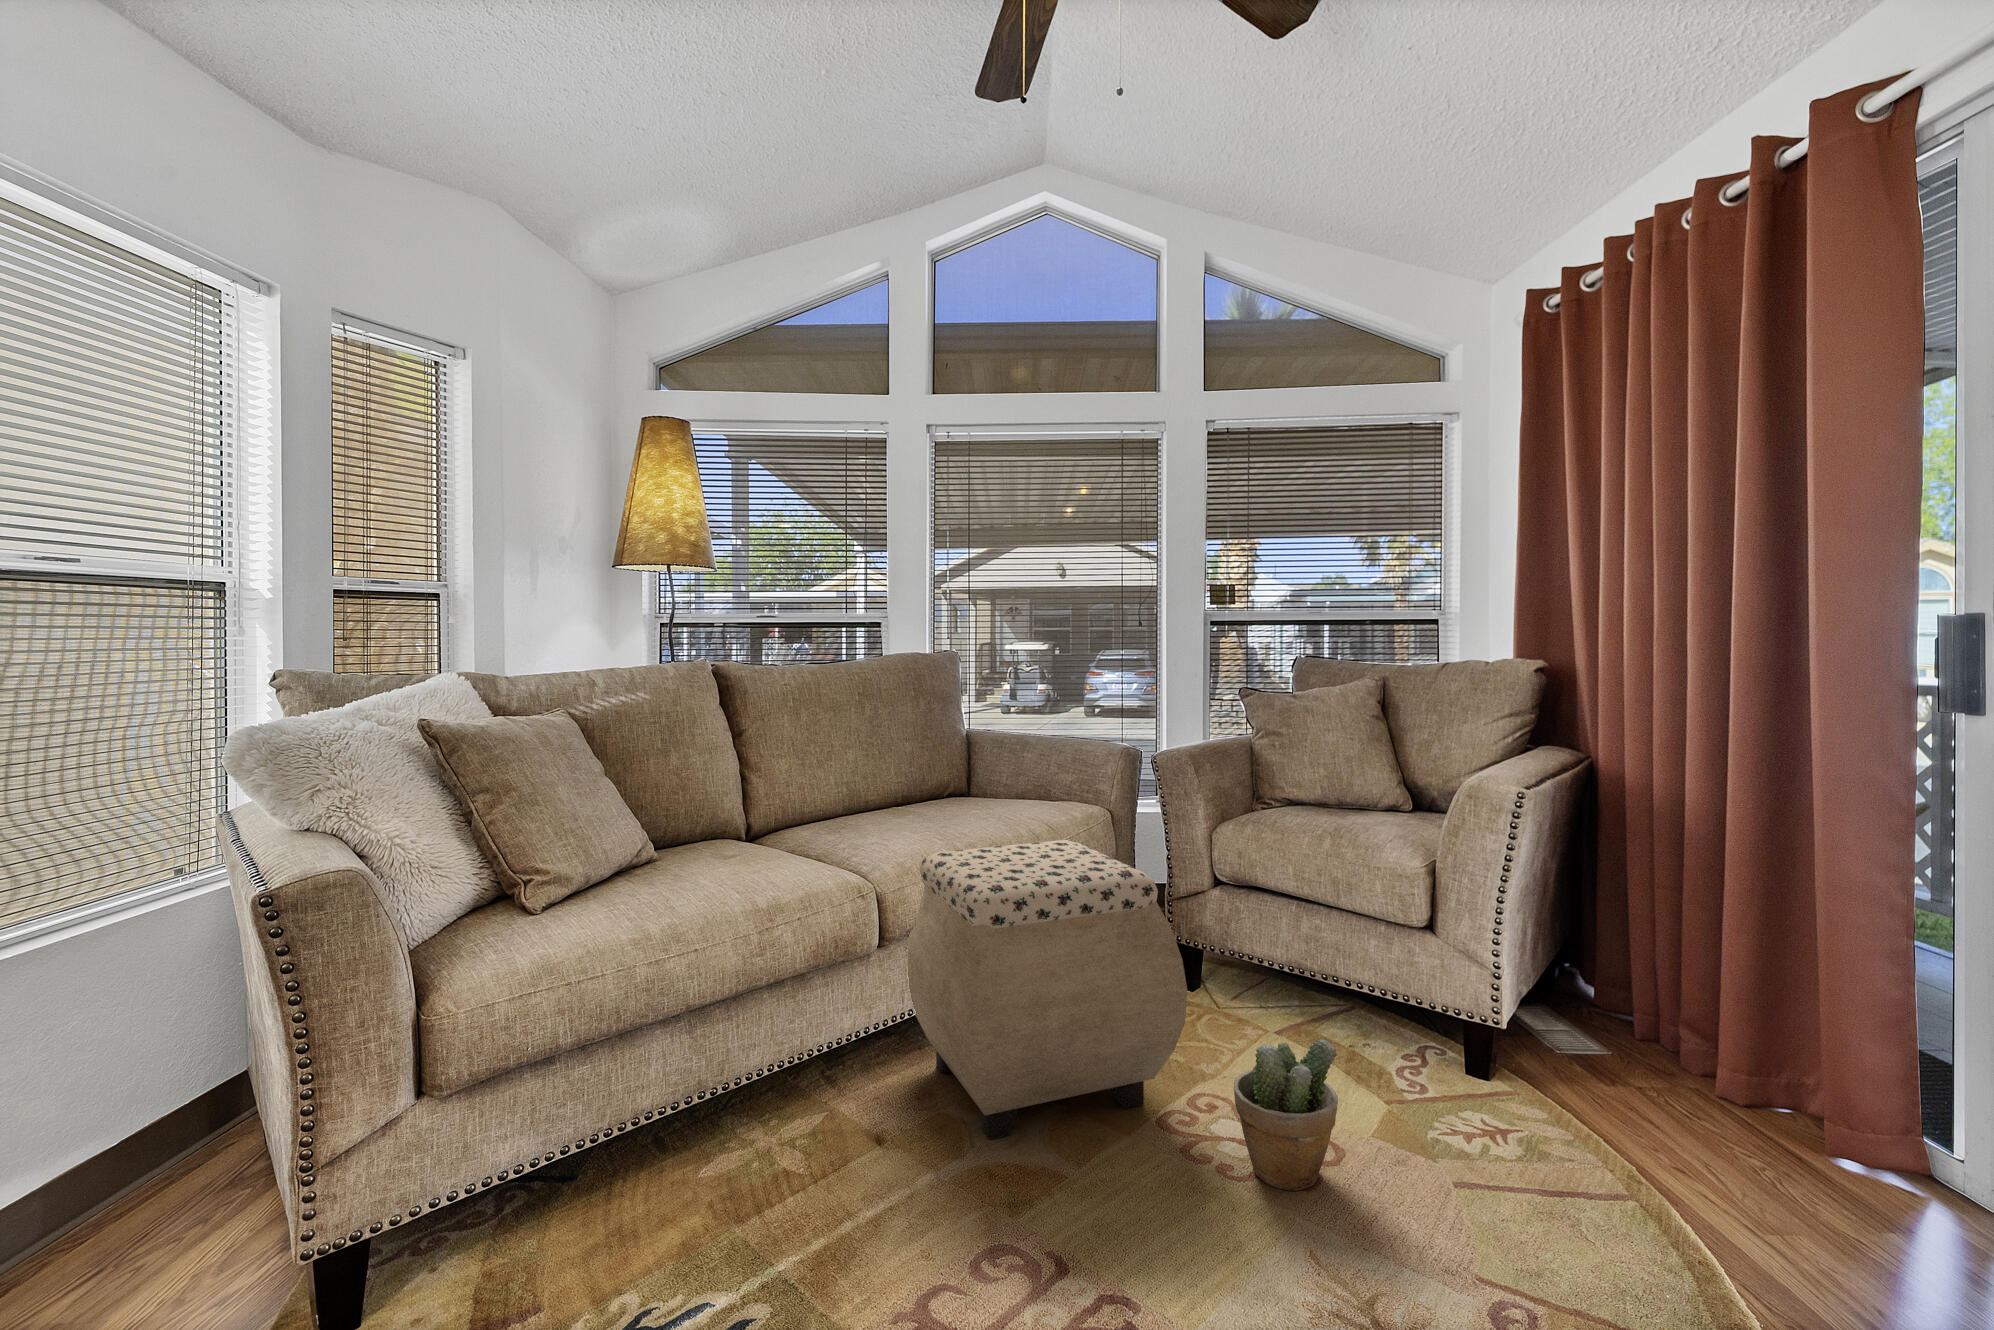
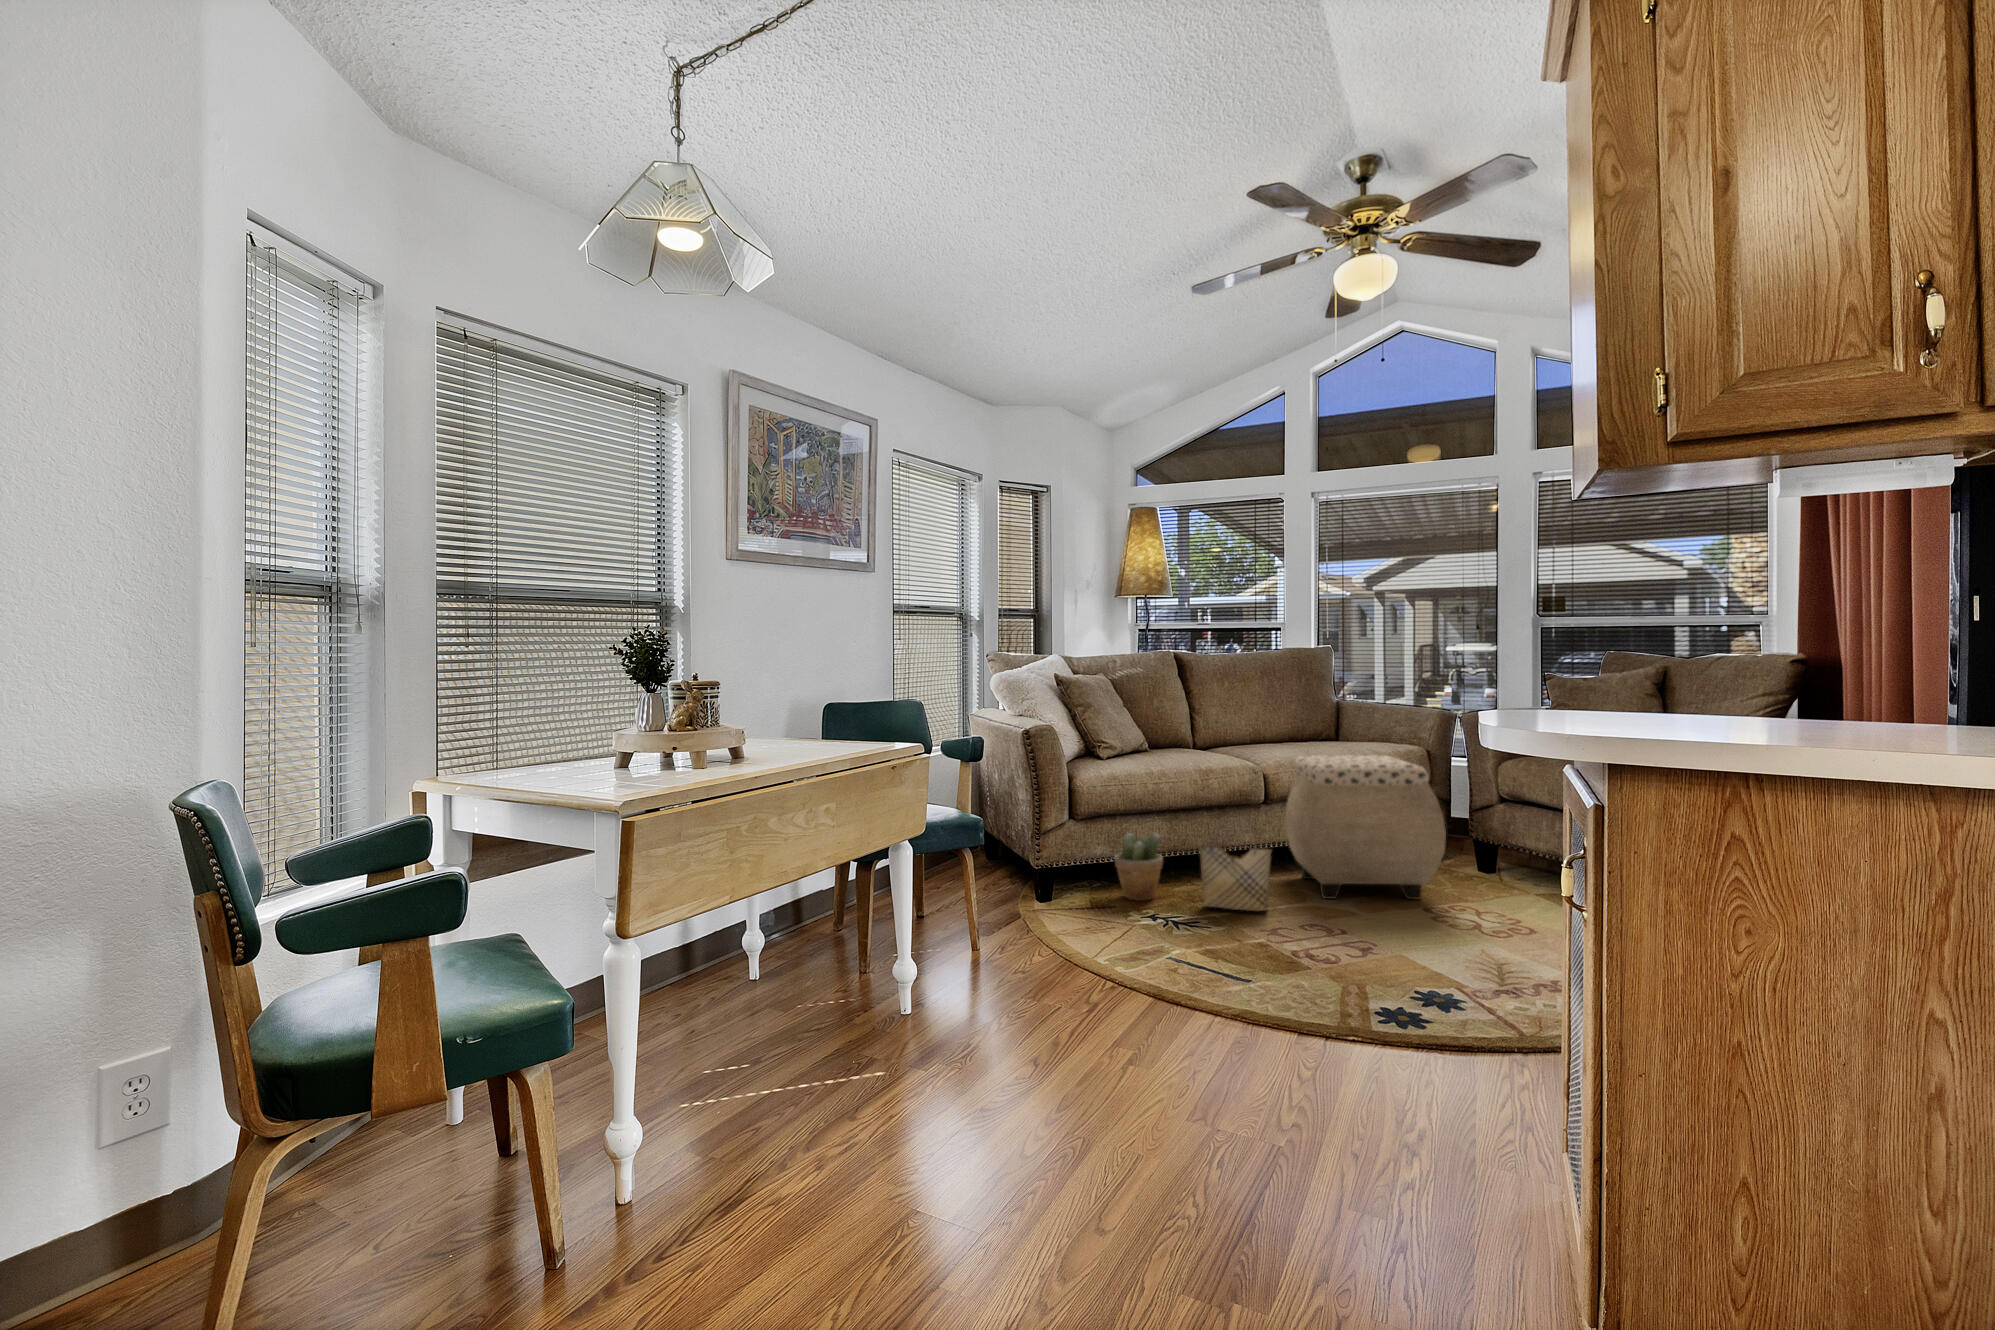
woven basket: none [745,1009,901,1247] -> present [1199,812,1271,911]
potted plant: present [1234,1039,1338,1191] -> present [1115,833,1163,901]

